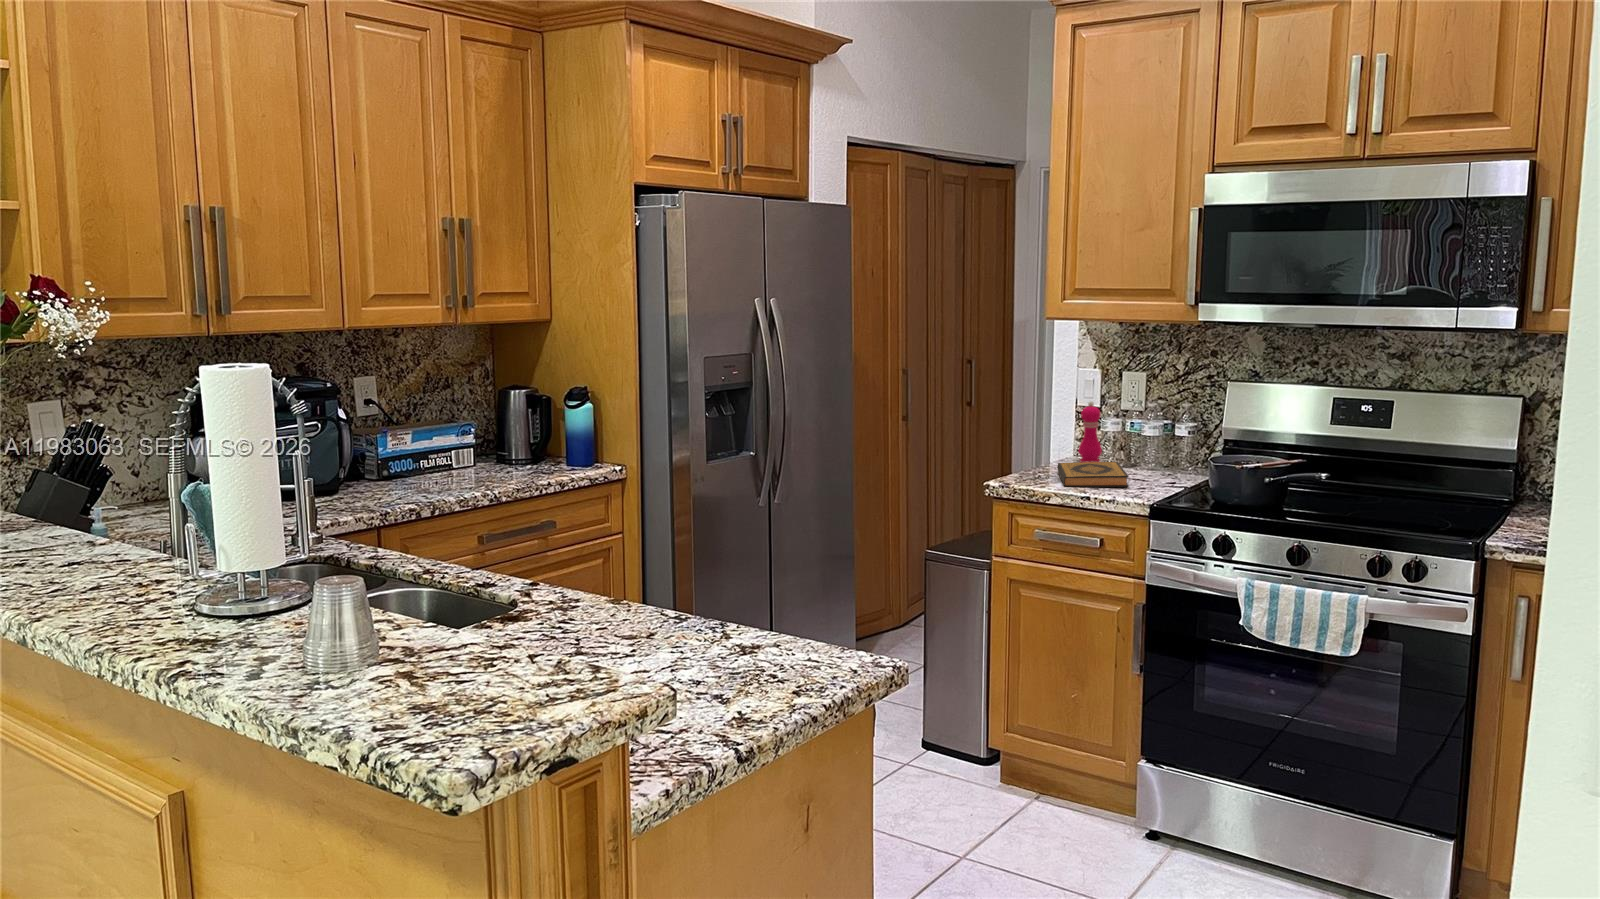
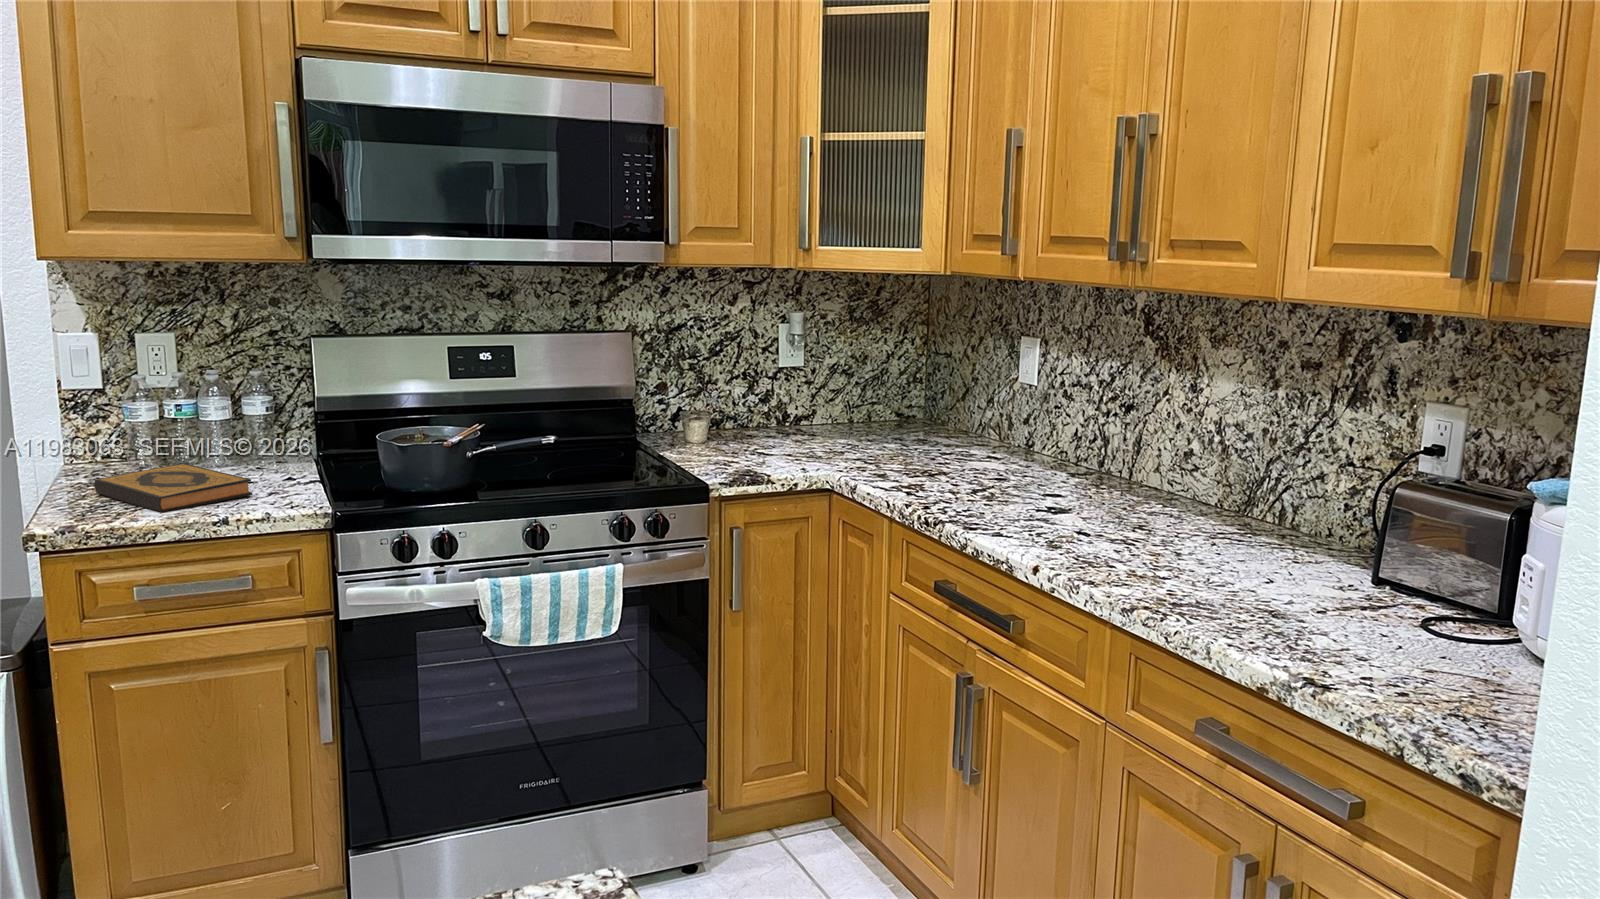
pepper mill: present [1078,401,1102,462] -> none [94,380,136,478]

